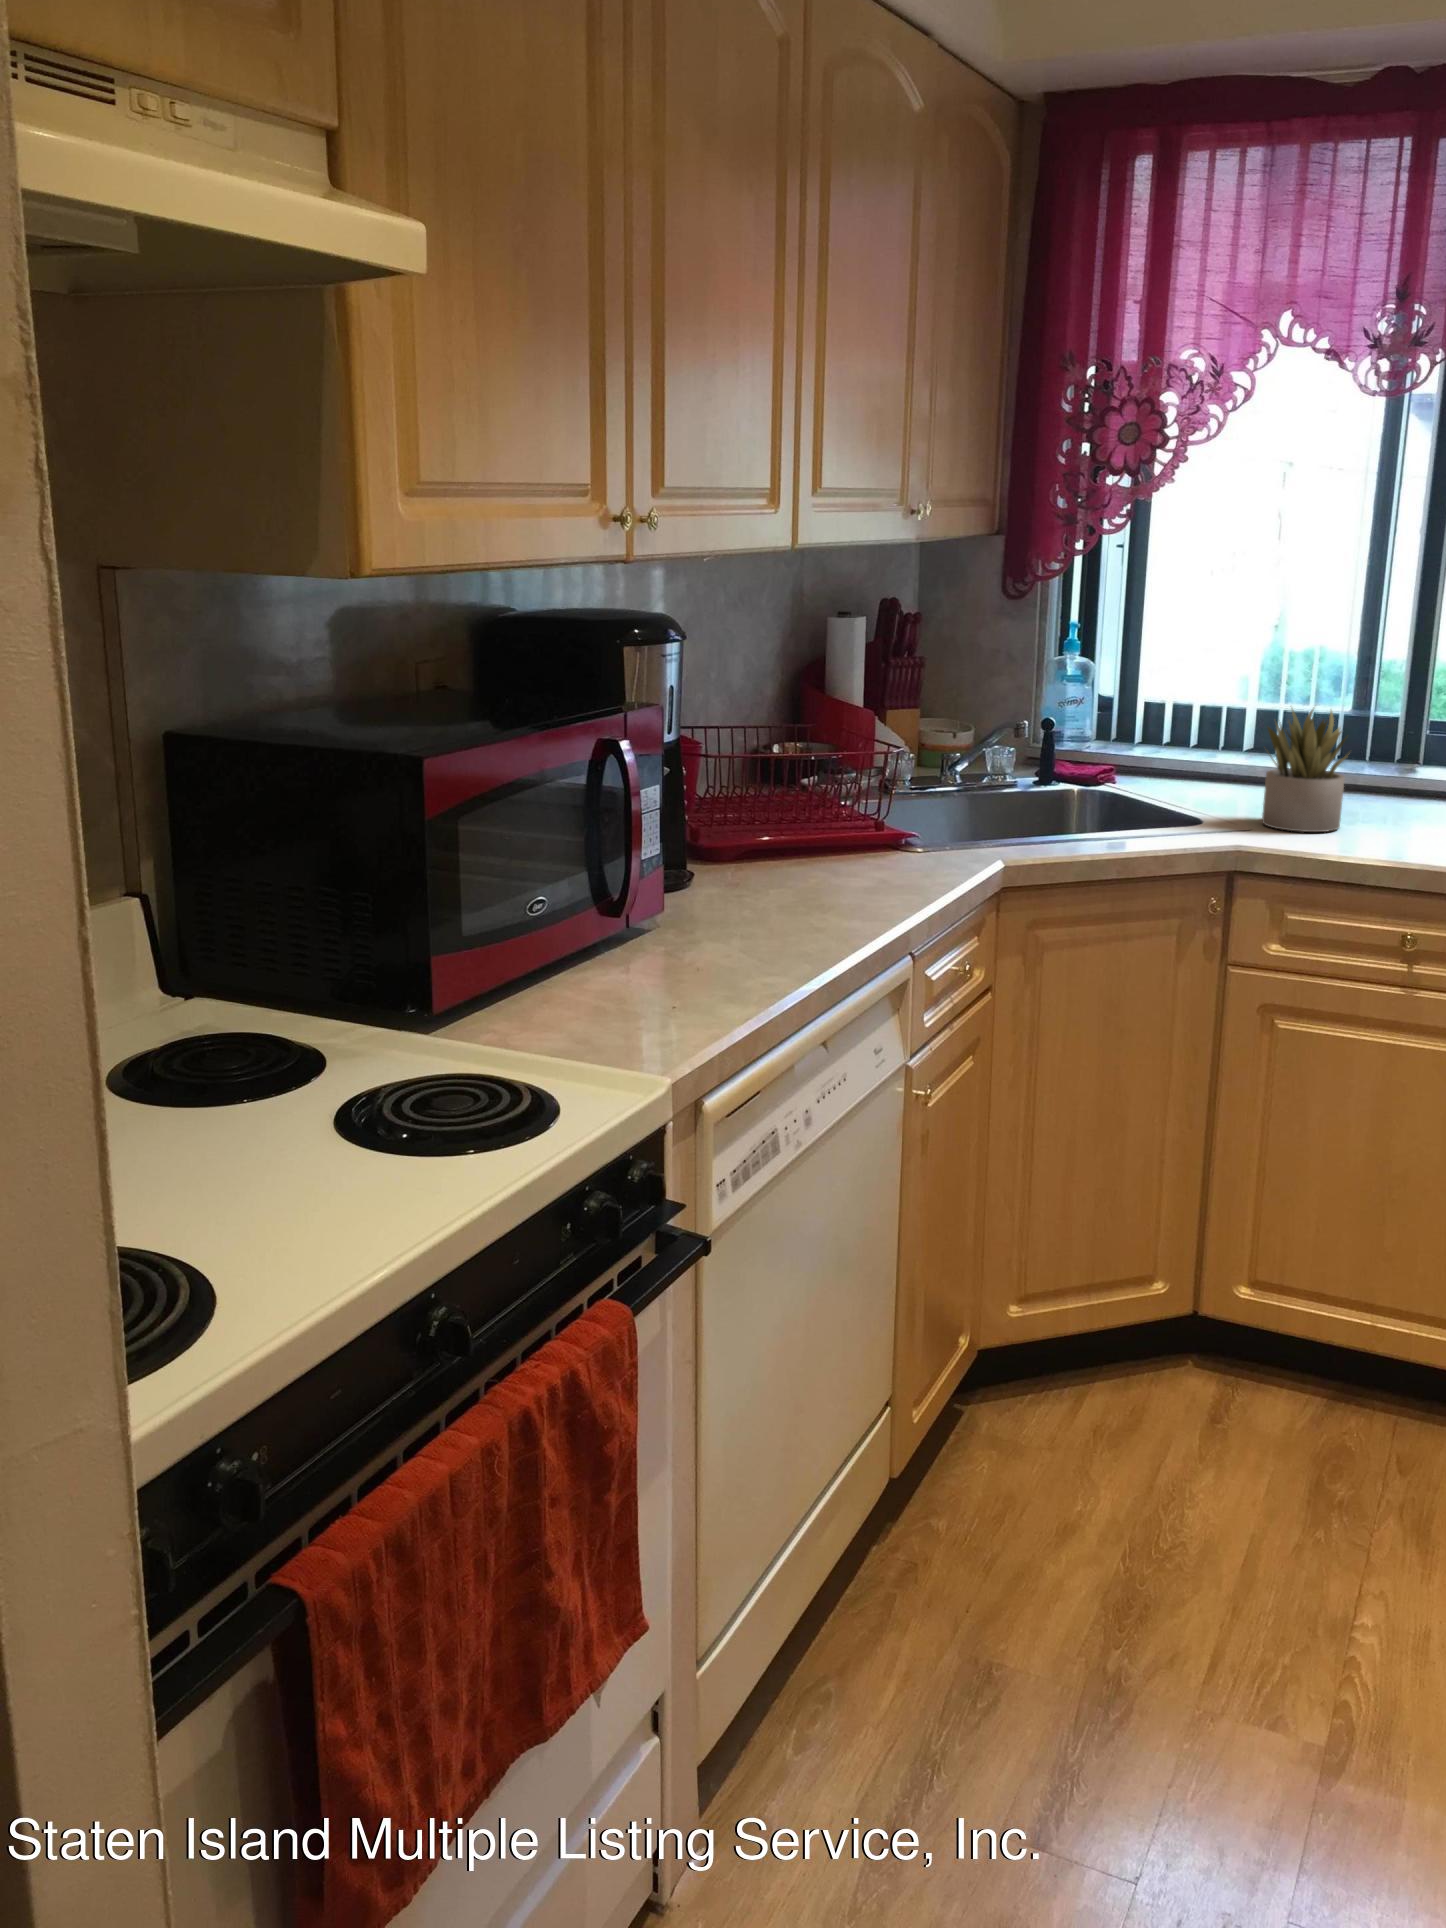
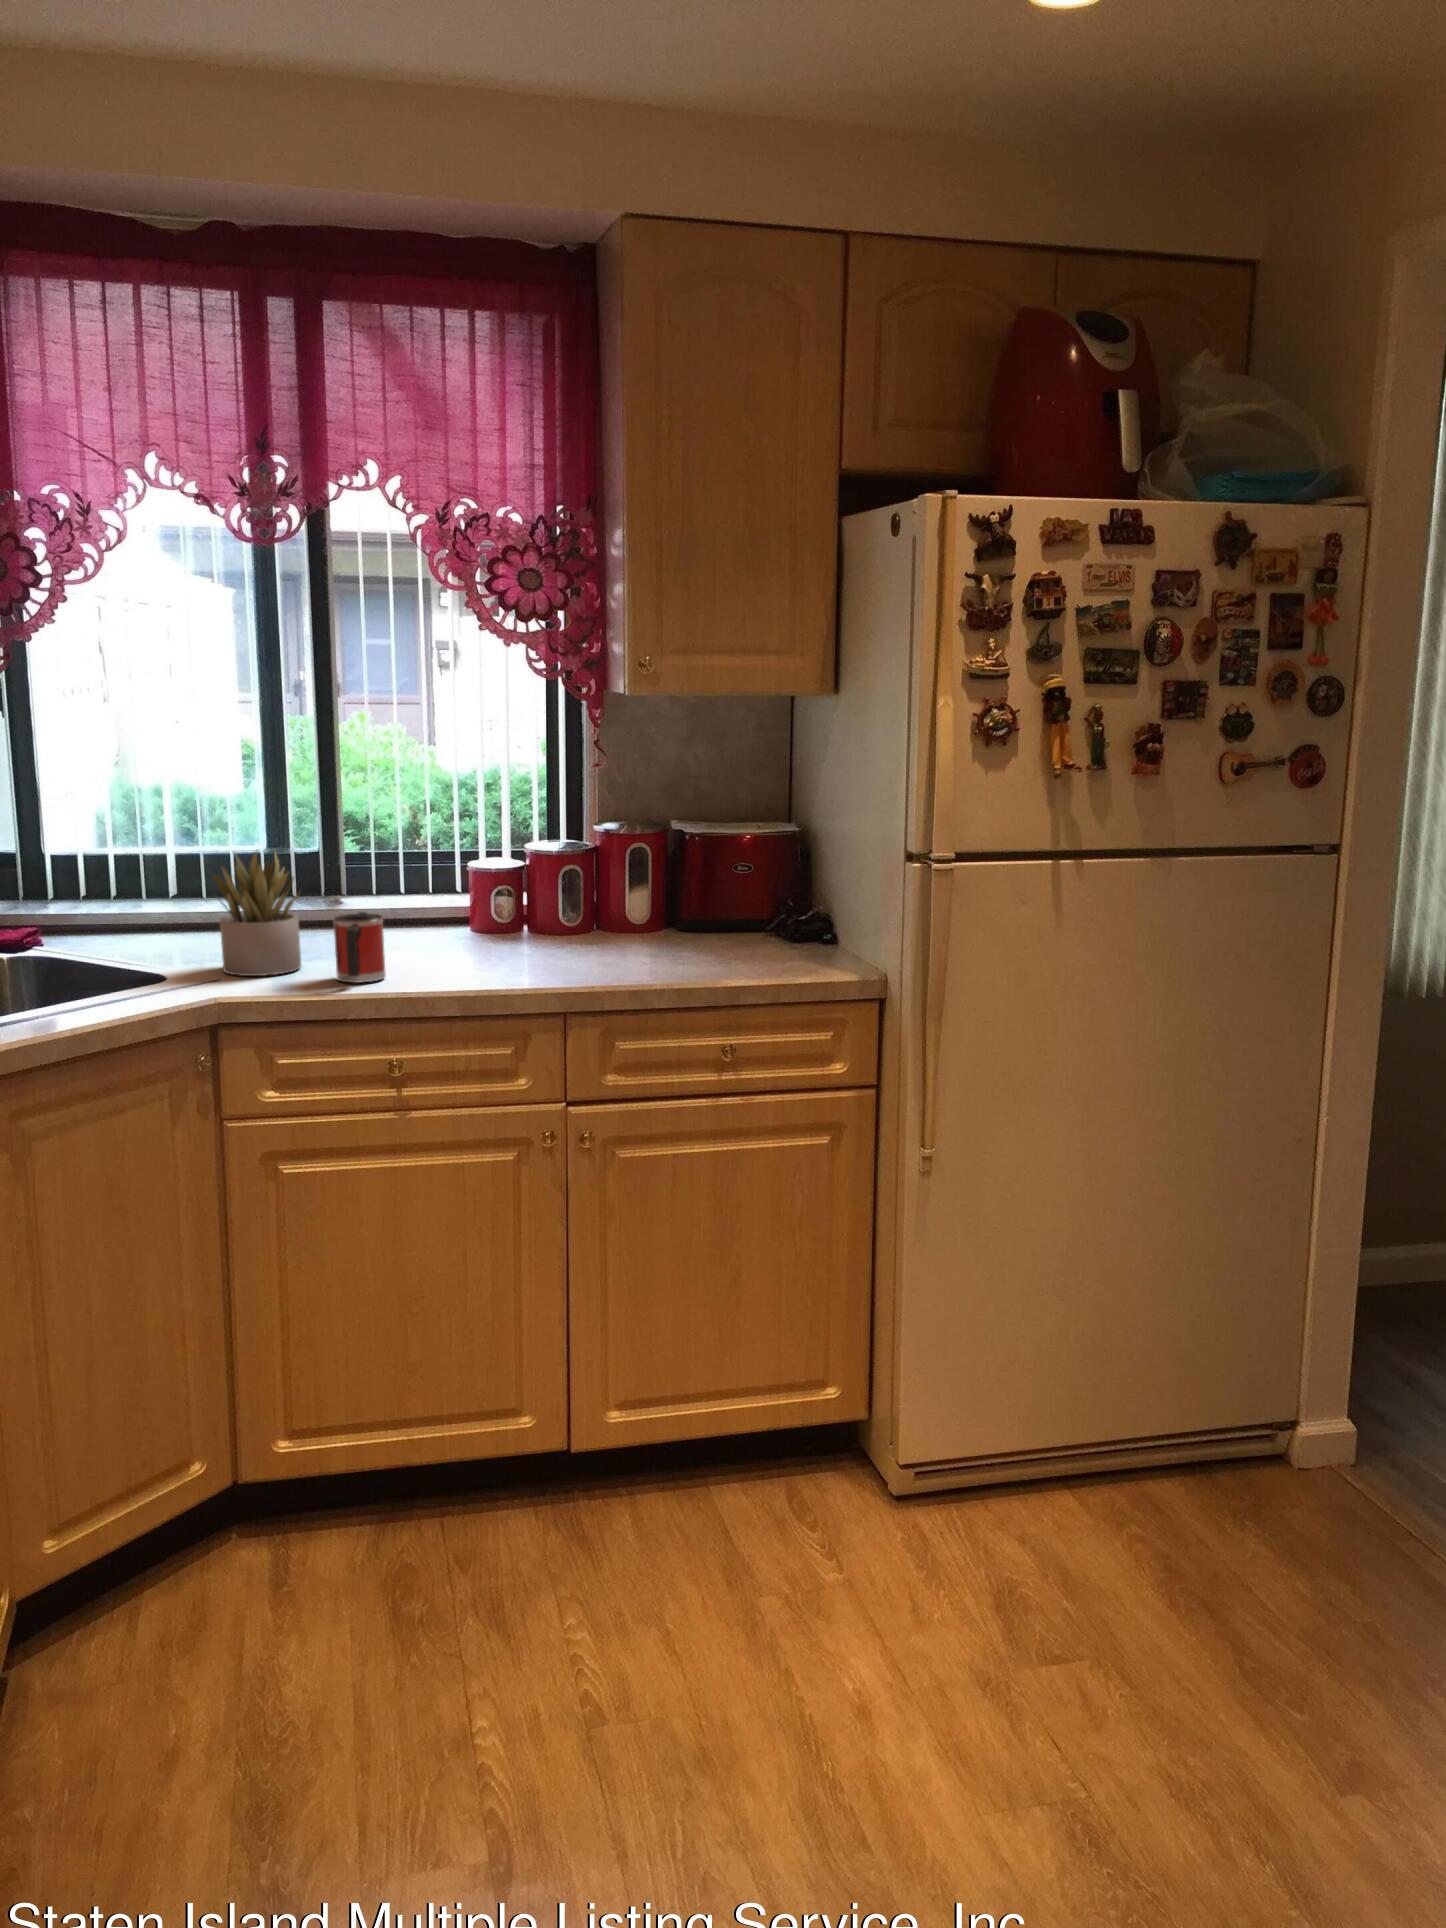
mug: none [1368,780,1427,851] -> present [334,912,386,983]

